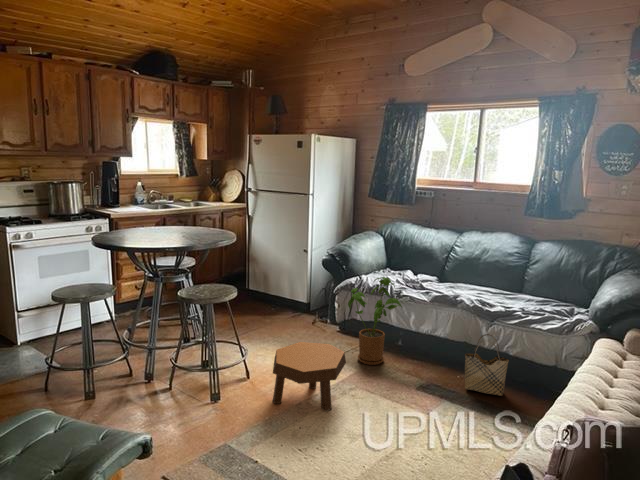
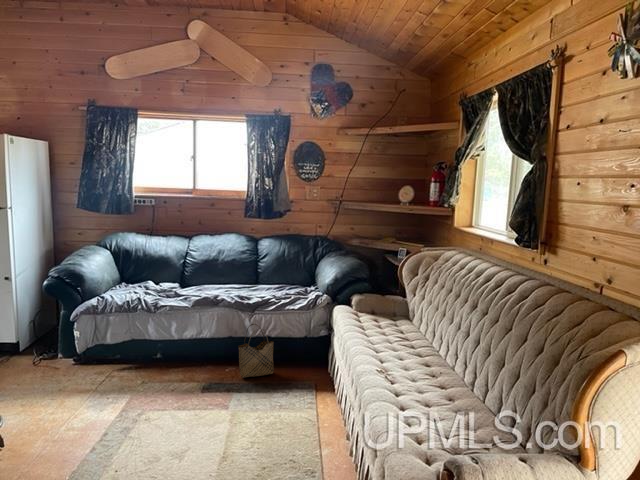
house plant: present [348,277,402,365] -> none [106,291,171,387]
footstool: present [273,342,346,411] -> none [47,374,142,462]

